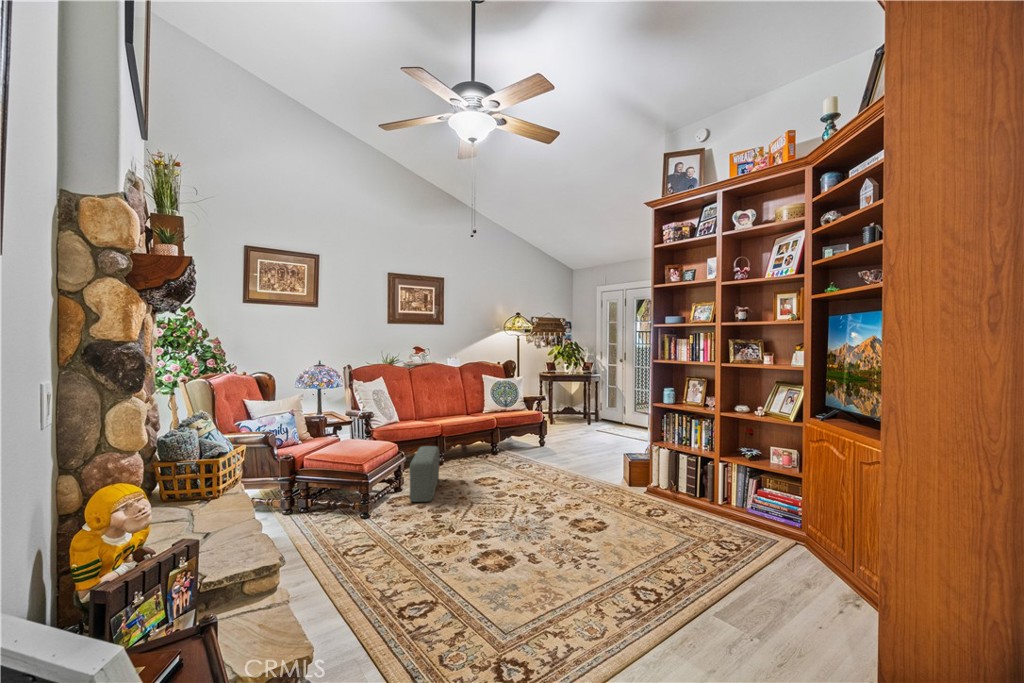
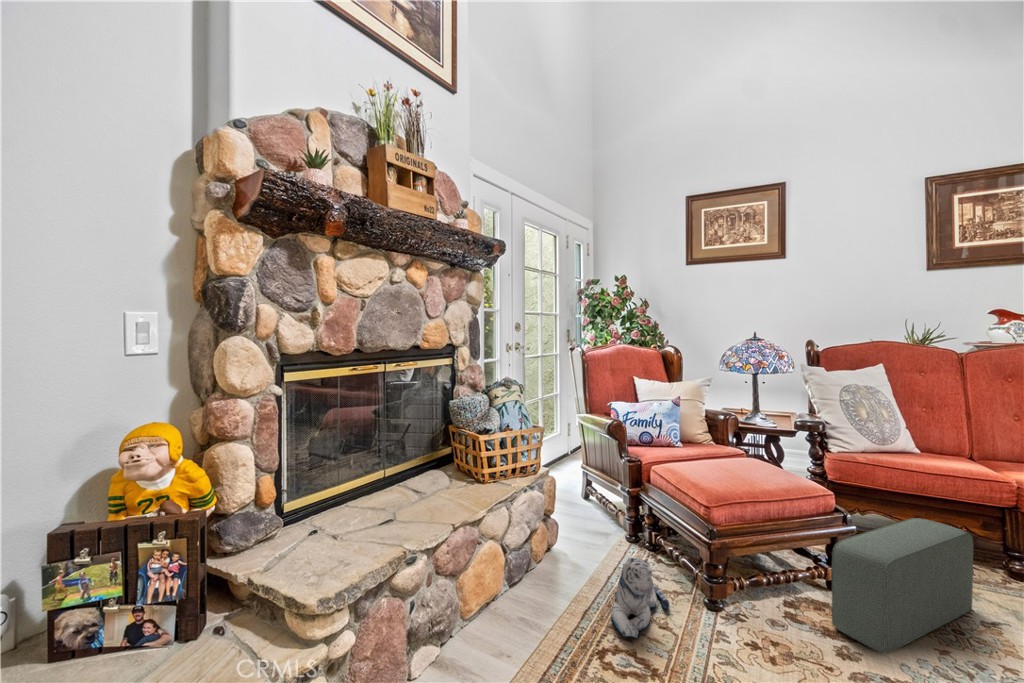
plush toy: none [315,503,353,546] -> present [611,557,669,638]

